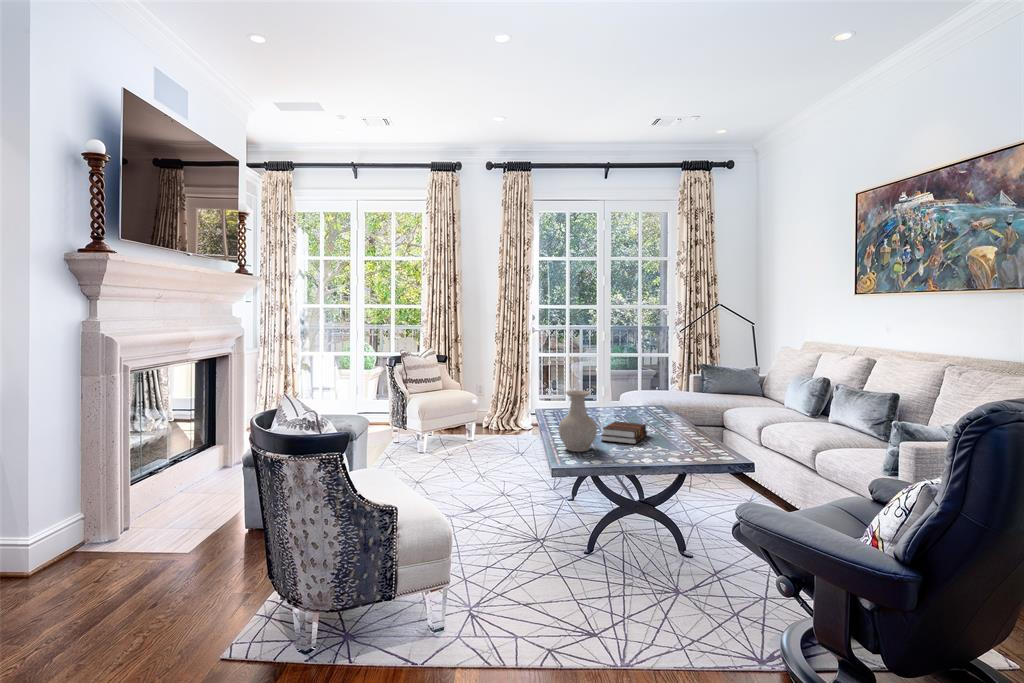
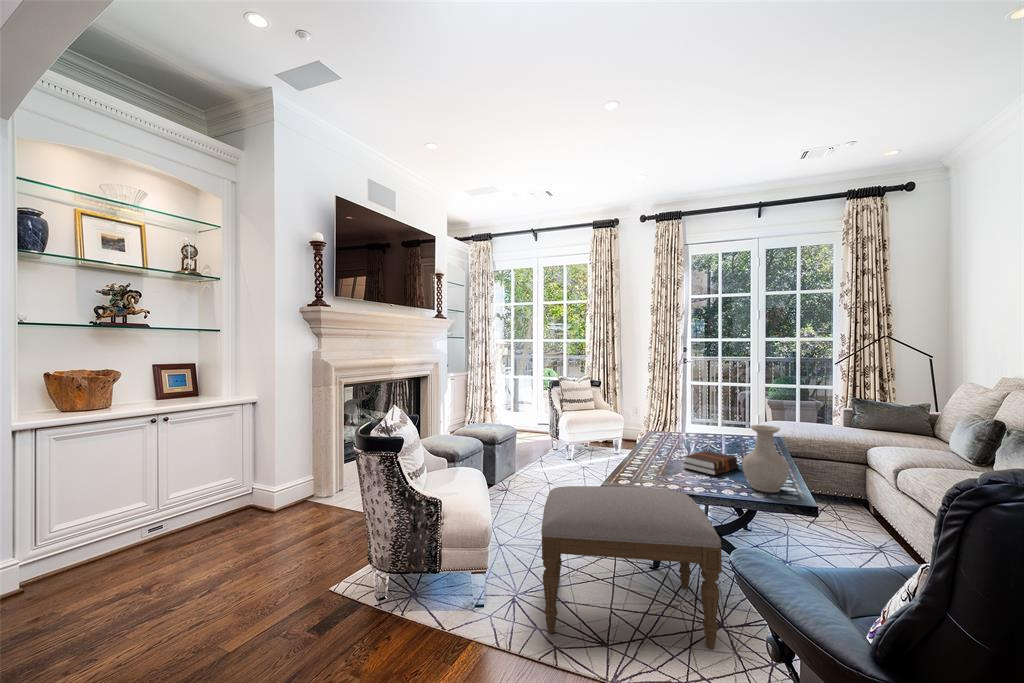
vase: present [559,390,597,452] -> present [743,425,789,493]
ottoman: none [494,462,693,629] -> present [541,486,722,649]

